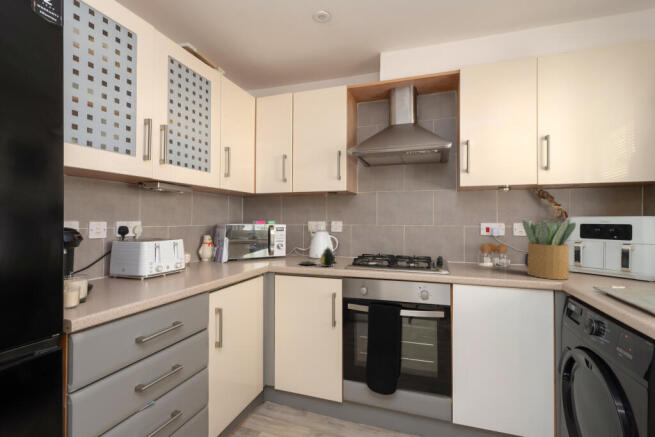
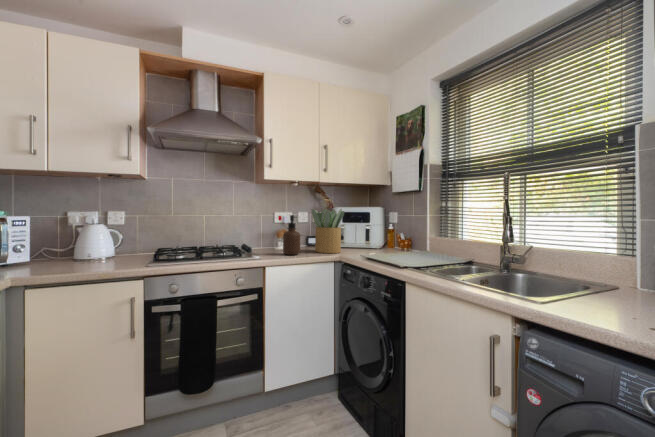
soap dispenser: none [479,227,502,275] -> present [283,215,300,255]
teapot: present [301,248,335,267] -> none [67,242,127,269]

